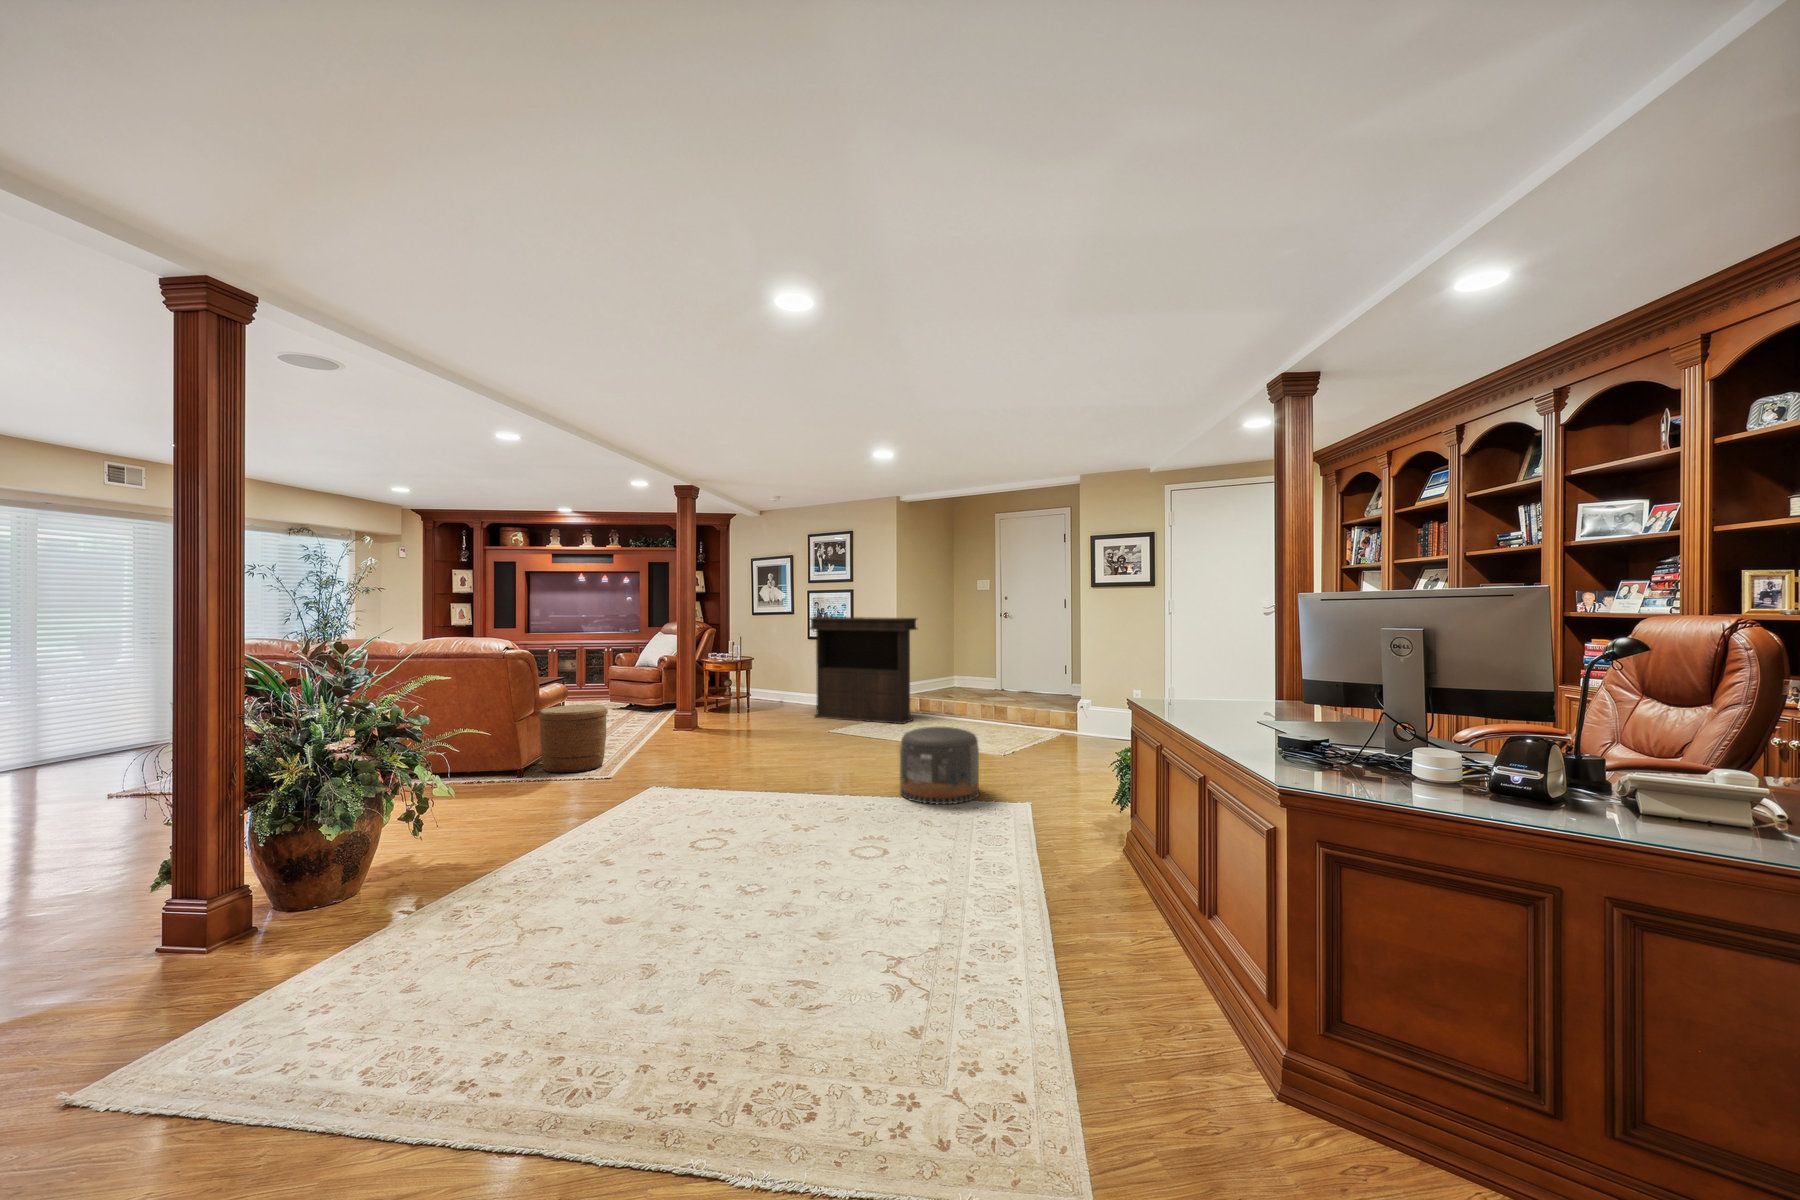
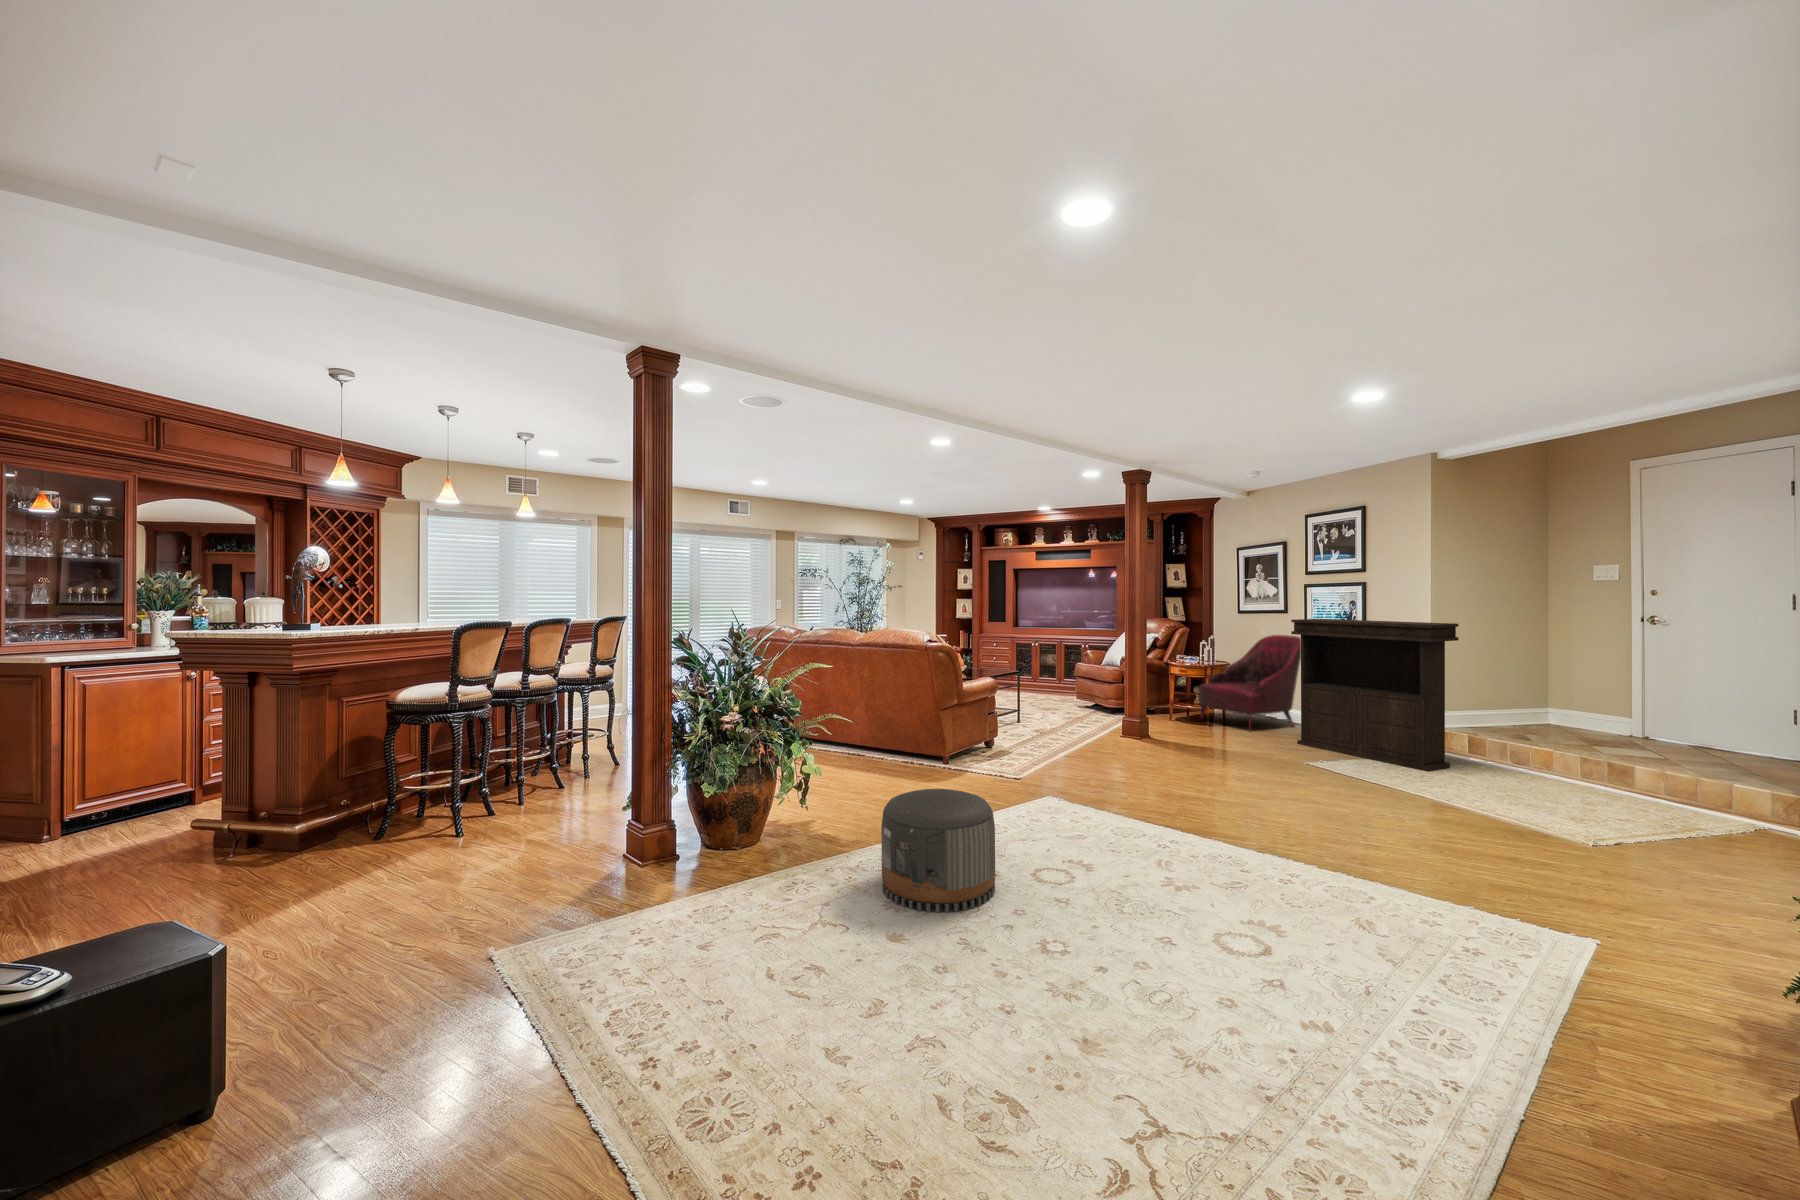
armchair: none [730,632,809,713] -> present [1199,635,1301,727]
woven basket: present [539,704,608,773] -> none [968,703,1030,771]
pouf: present [900,727,979,804] -> present [881,789,995,912]

